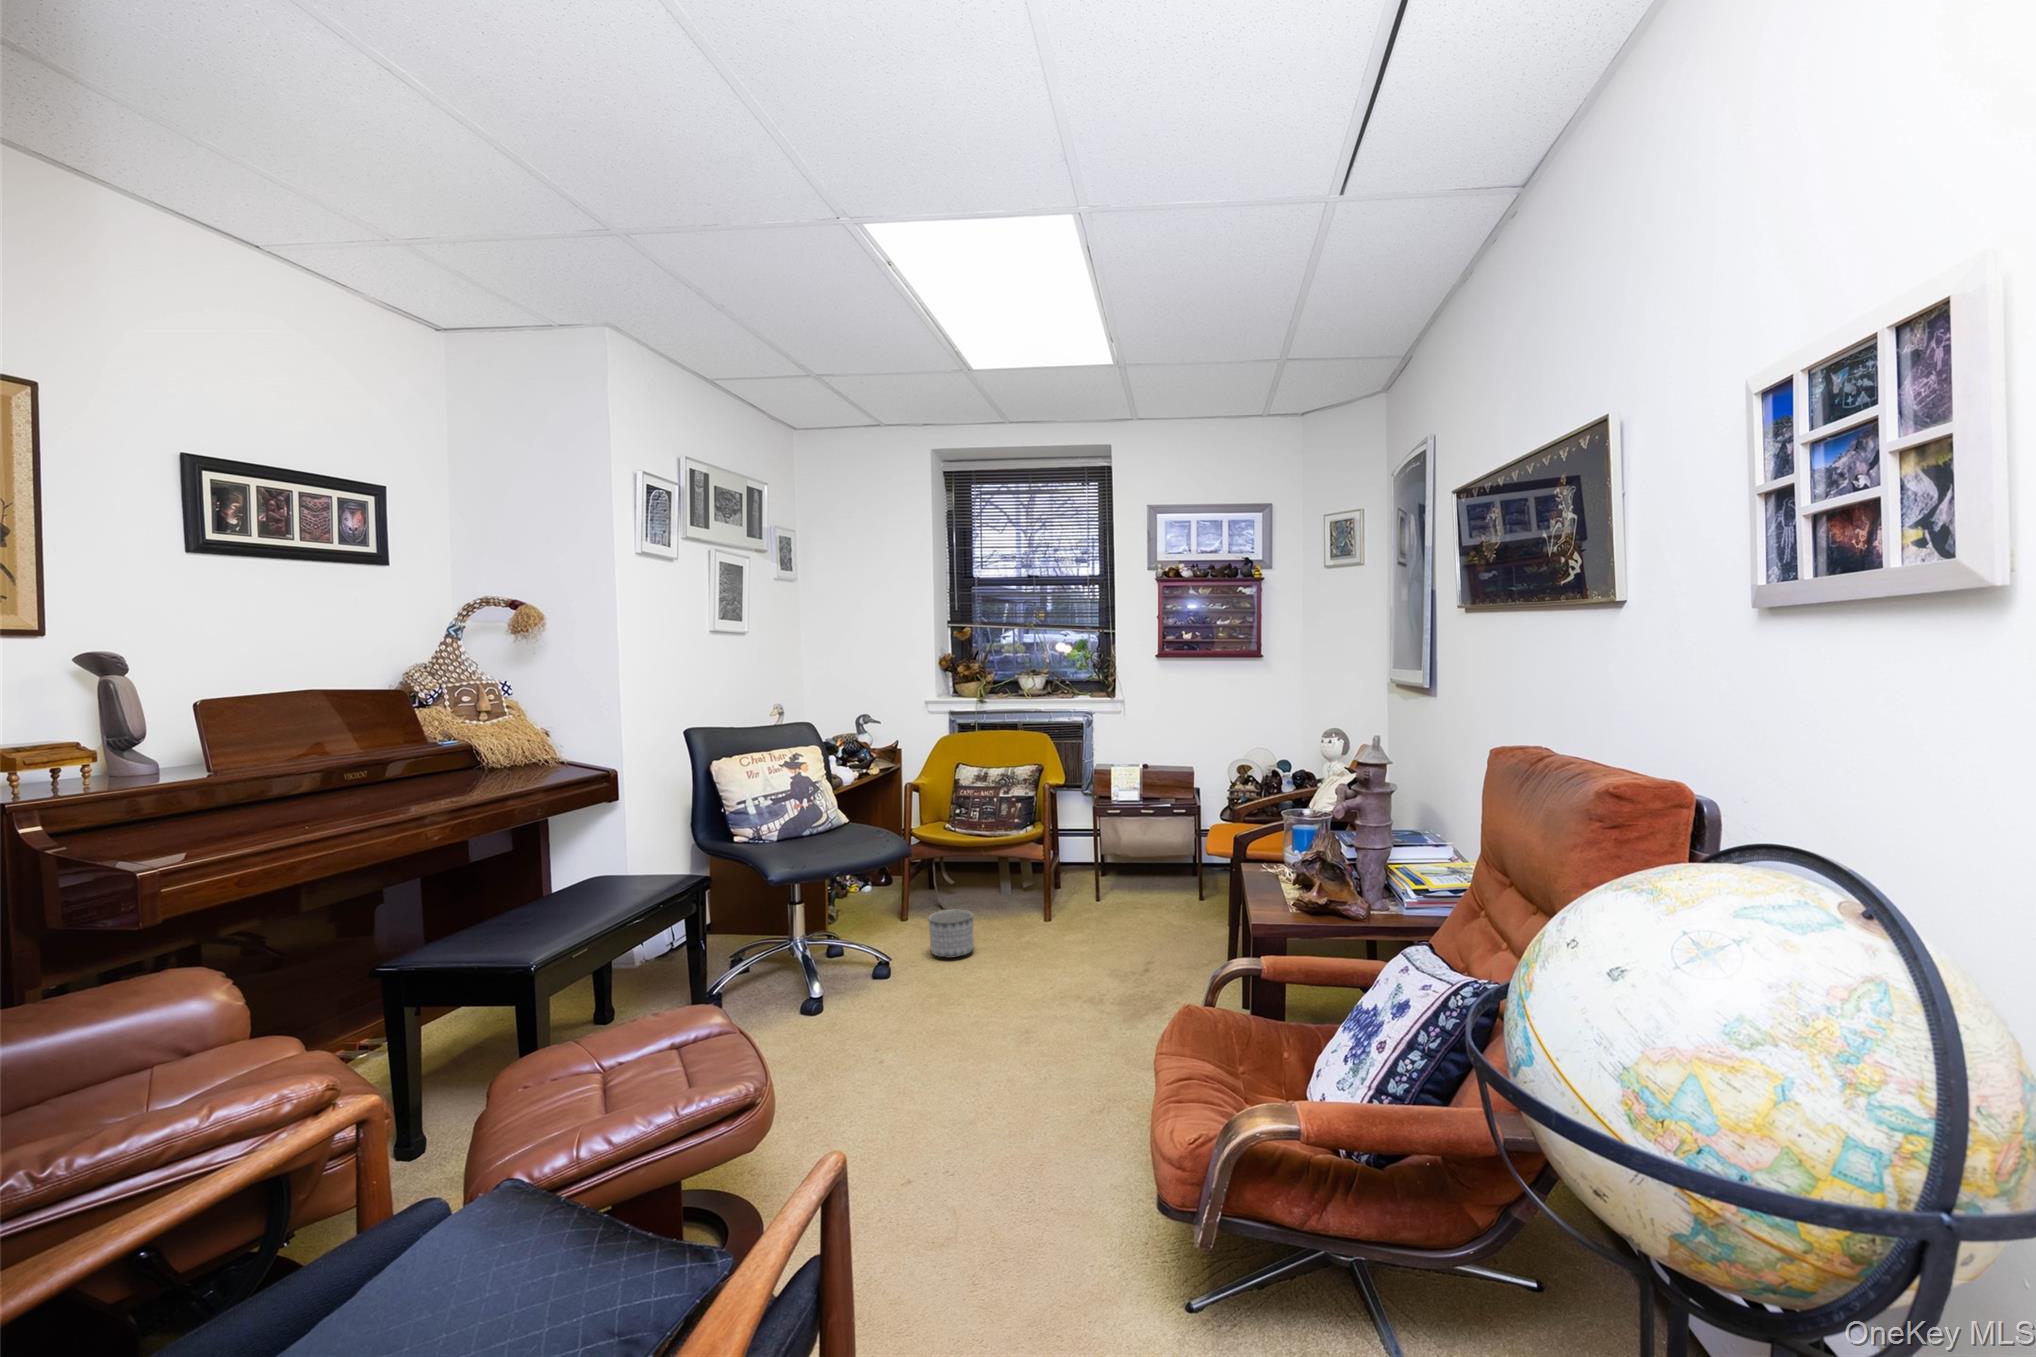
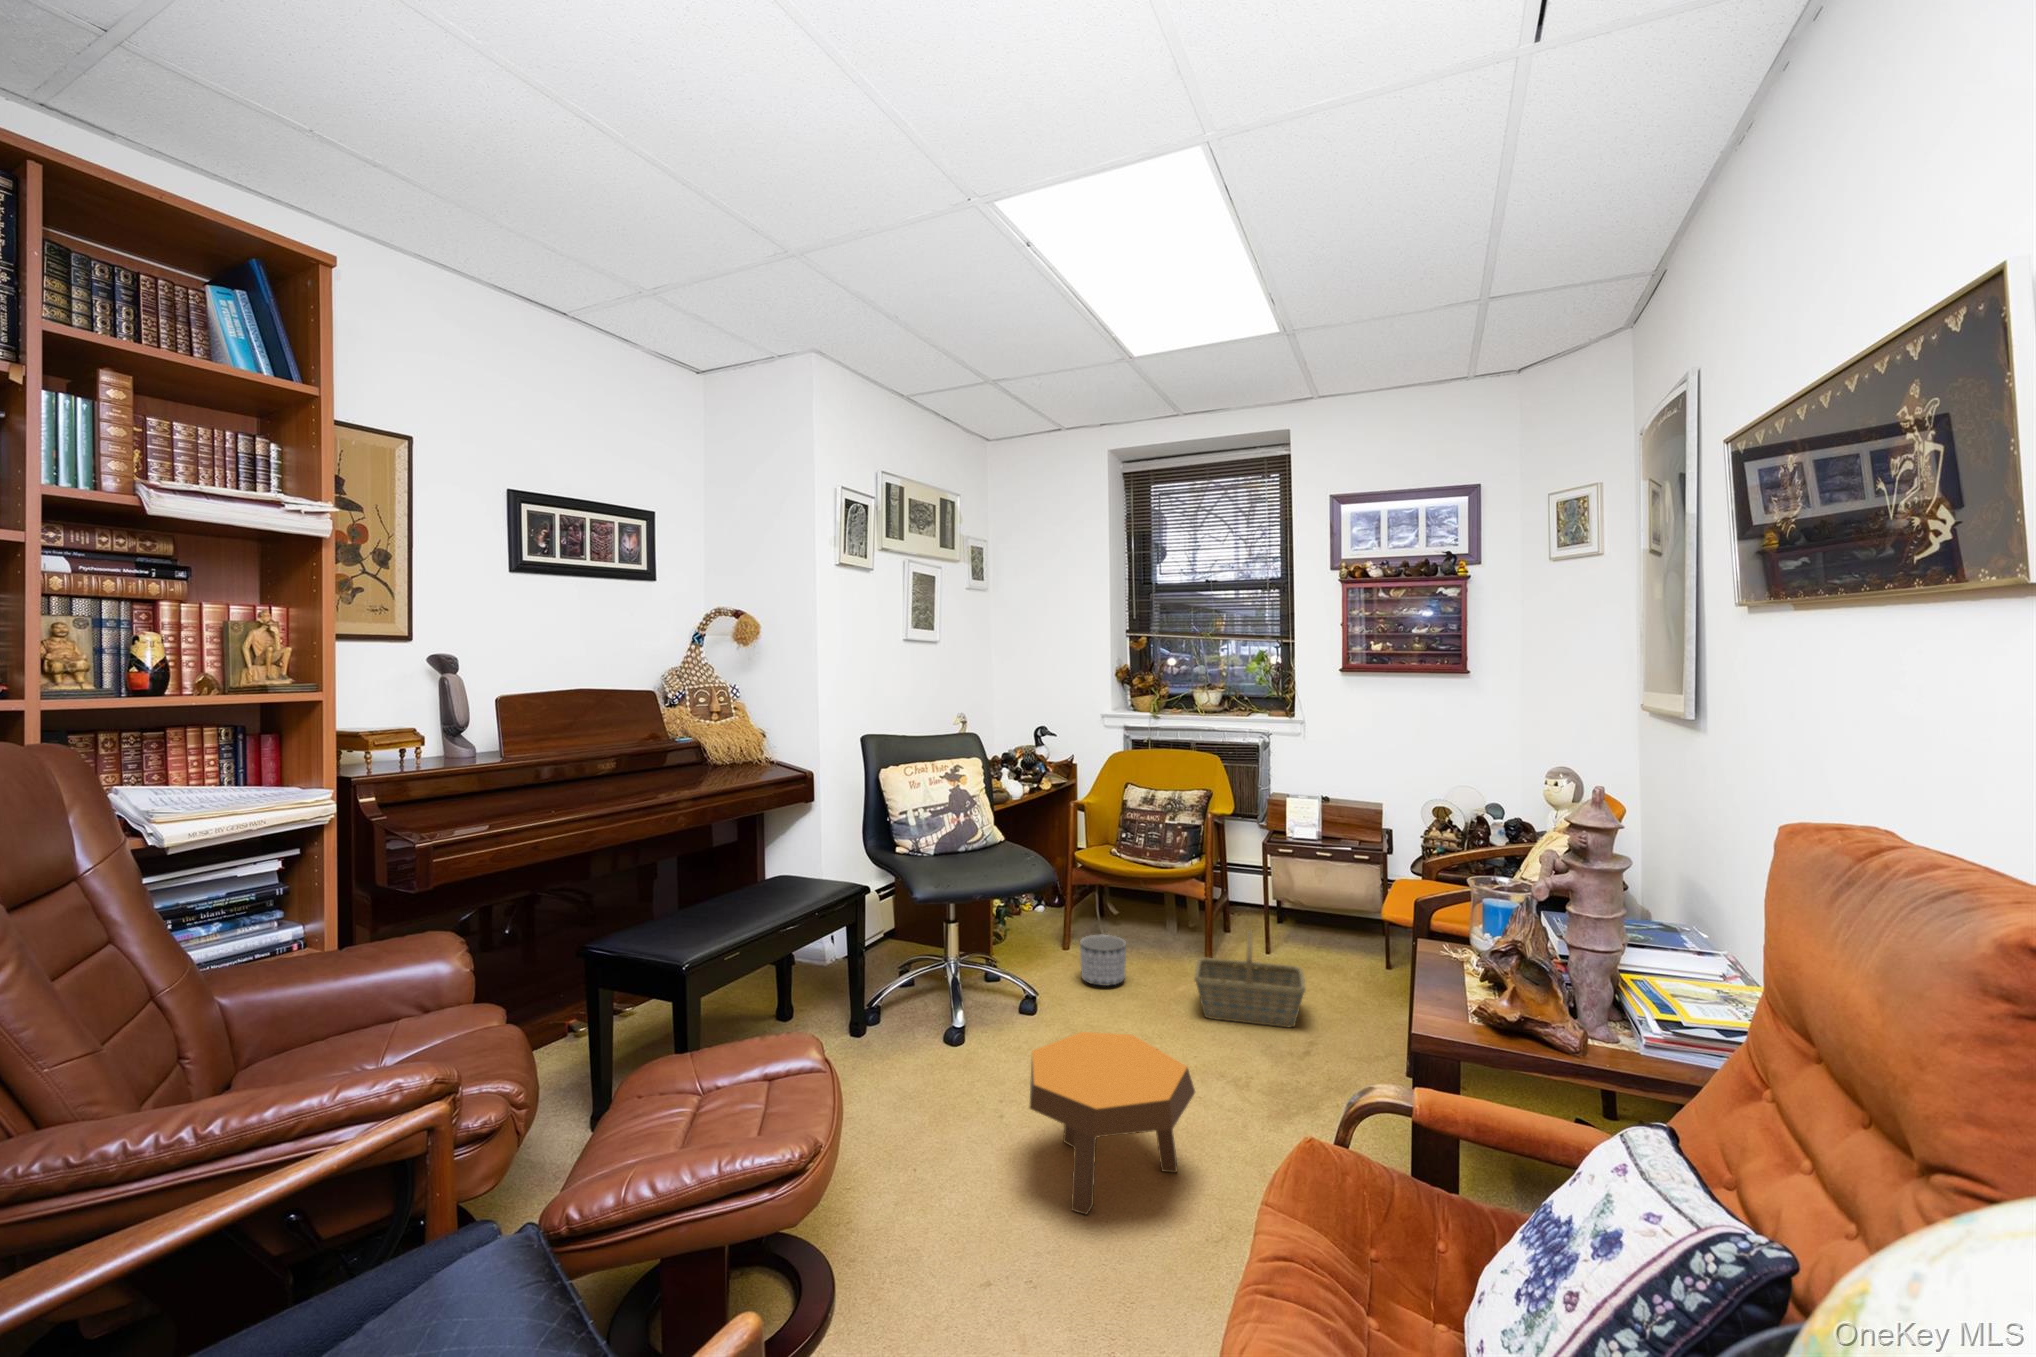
basket: none [1042,886,1141,971] -> present [1194,930,1306,1027]
footstool: none [916,981,1068,1137] -> present [1030,1032,1195,1215]

